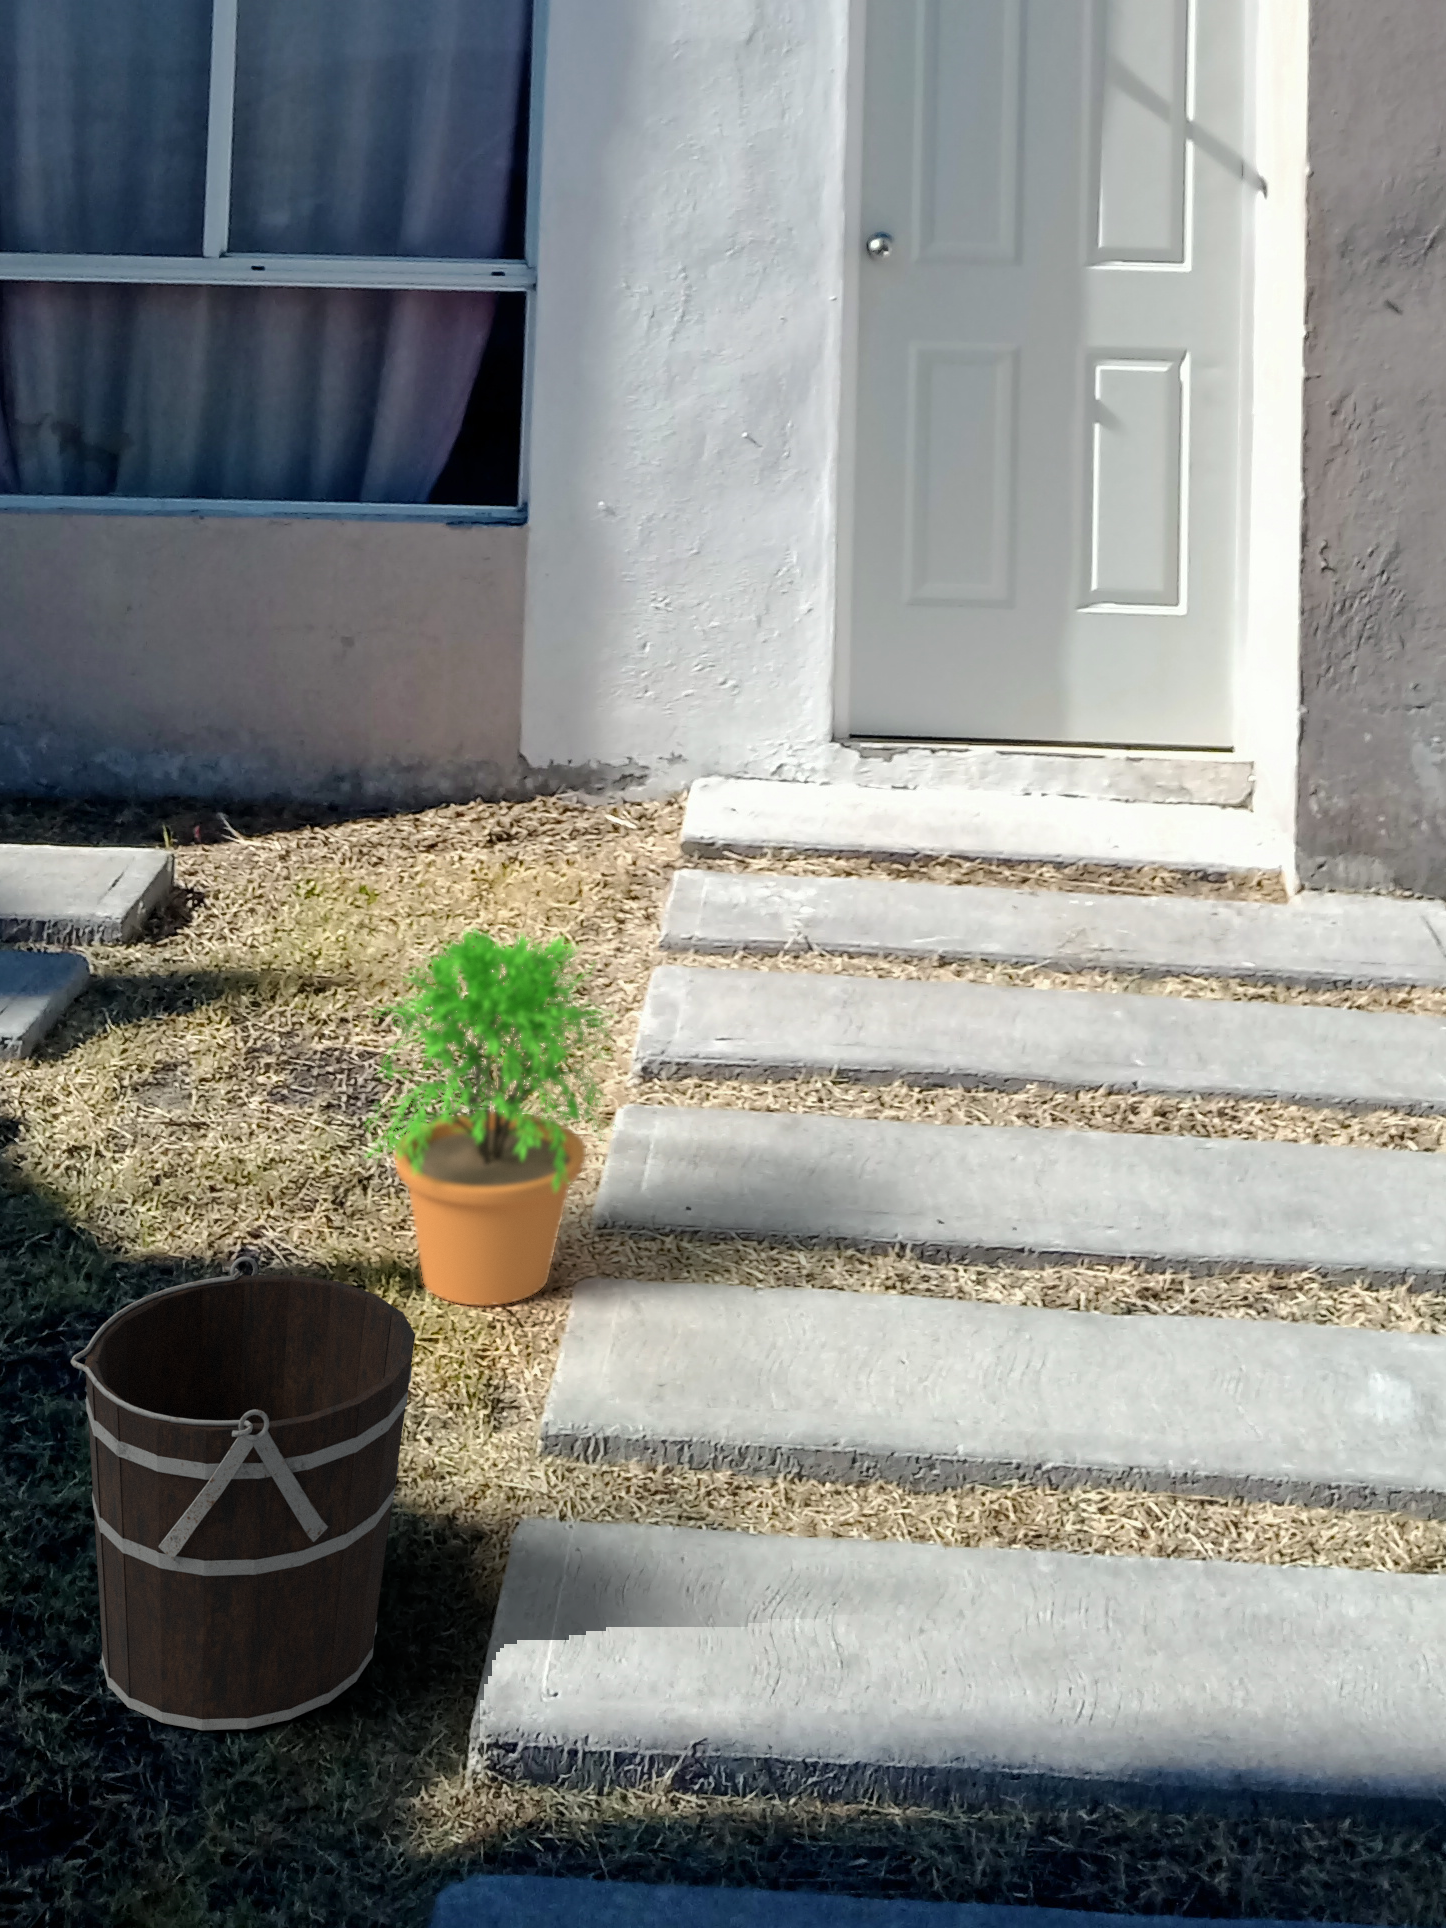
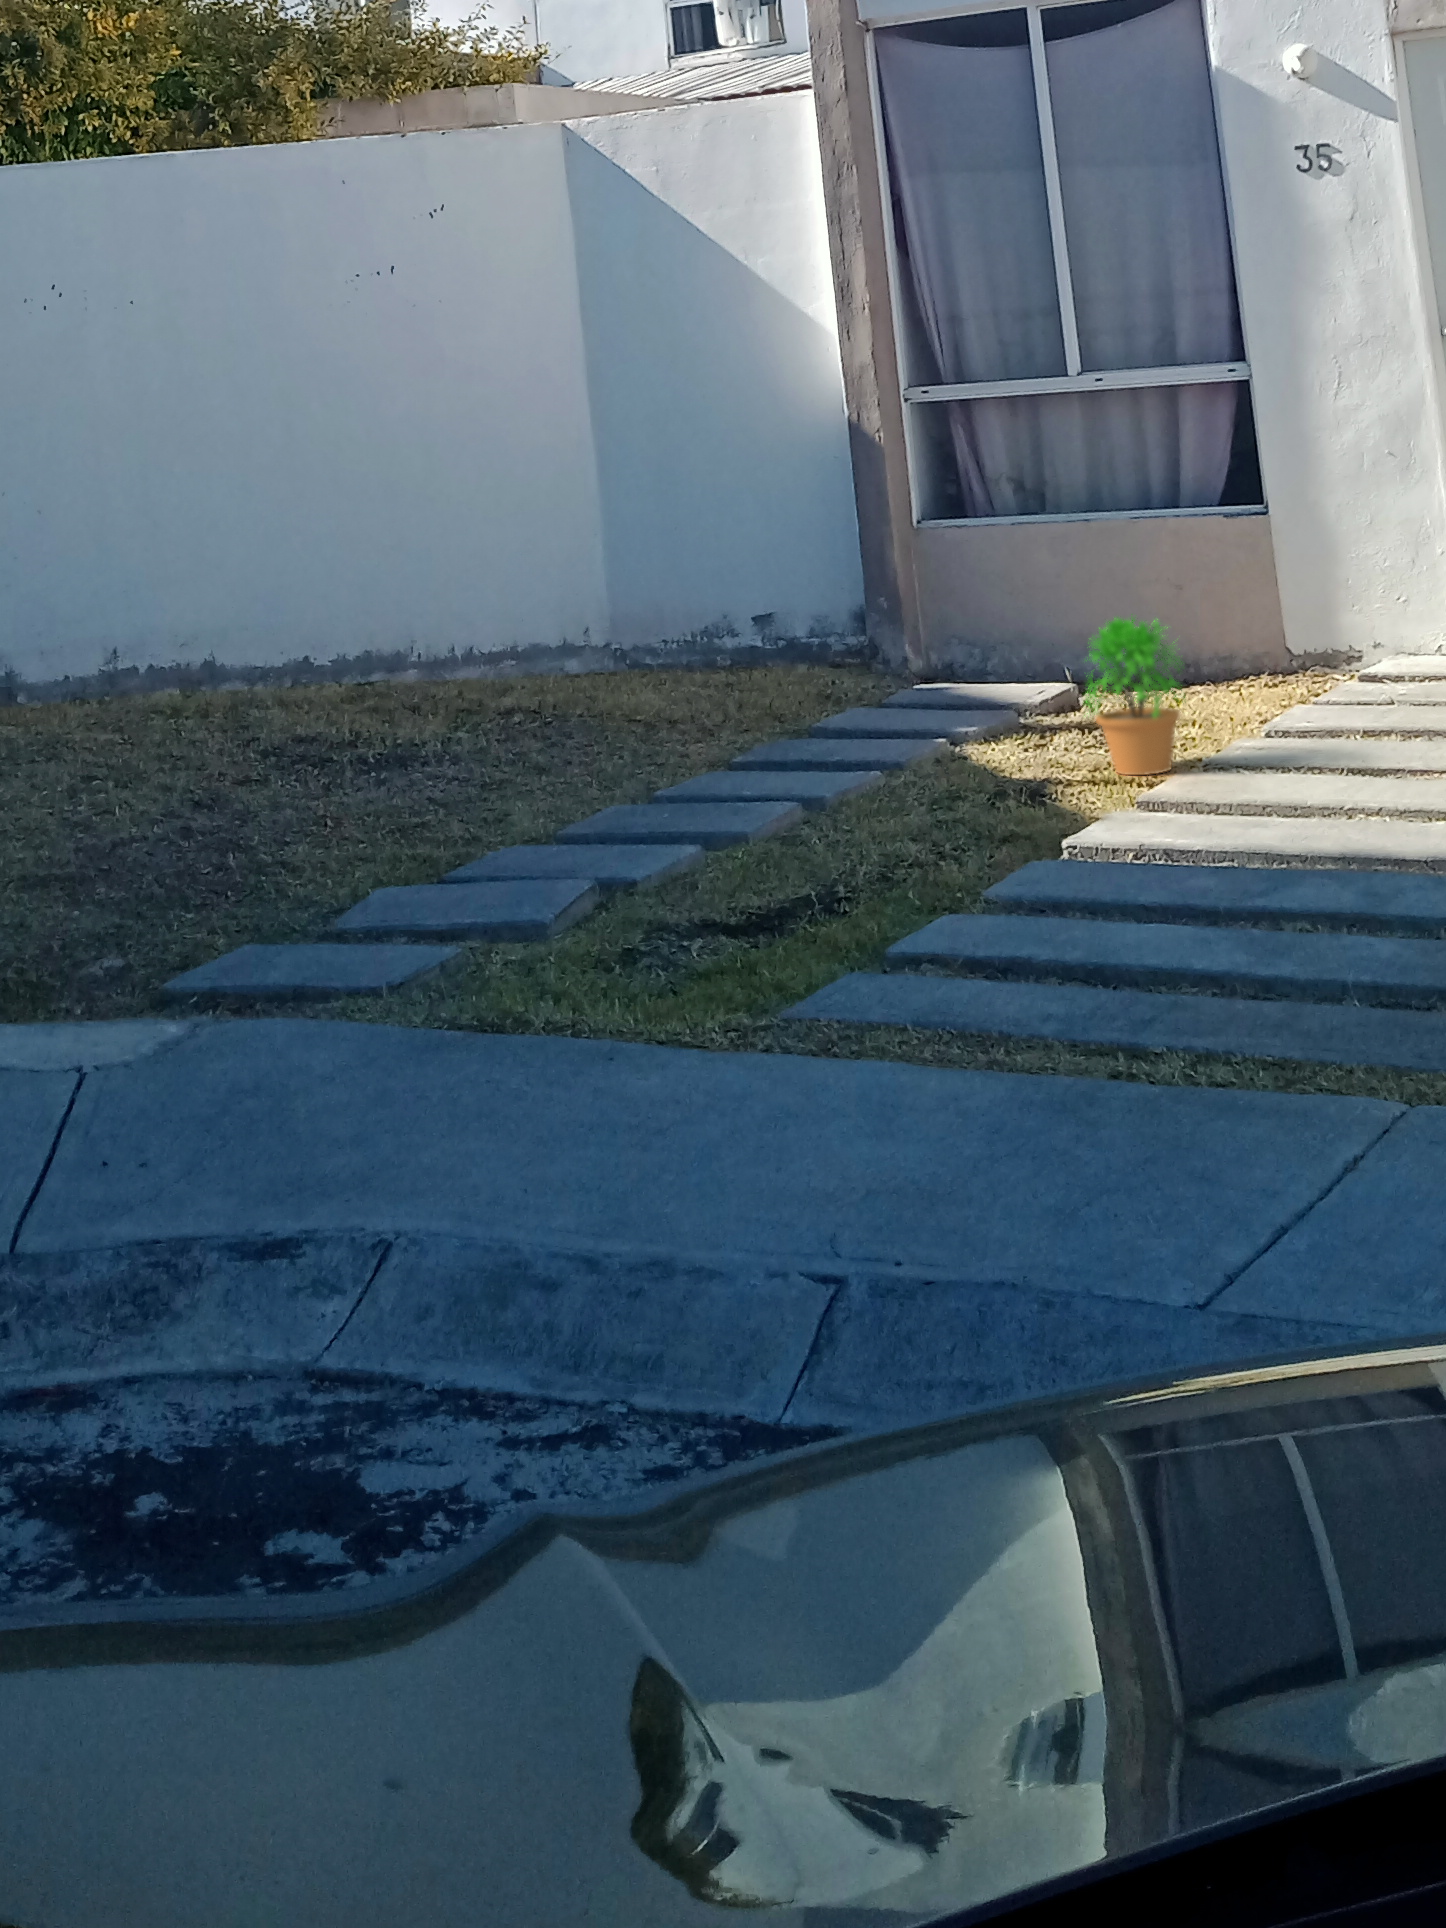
bucket: present [71,1256,415,1730] -> none [918,695,1045,833]

